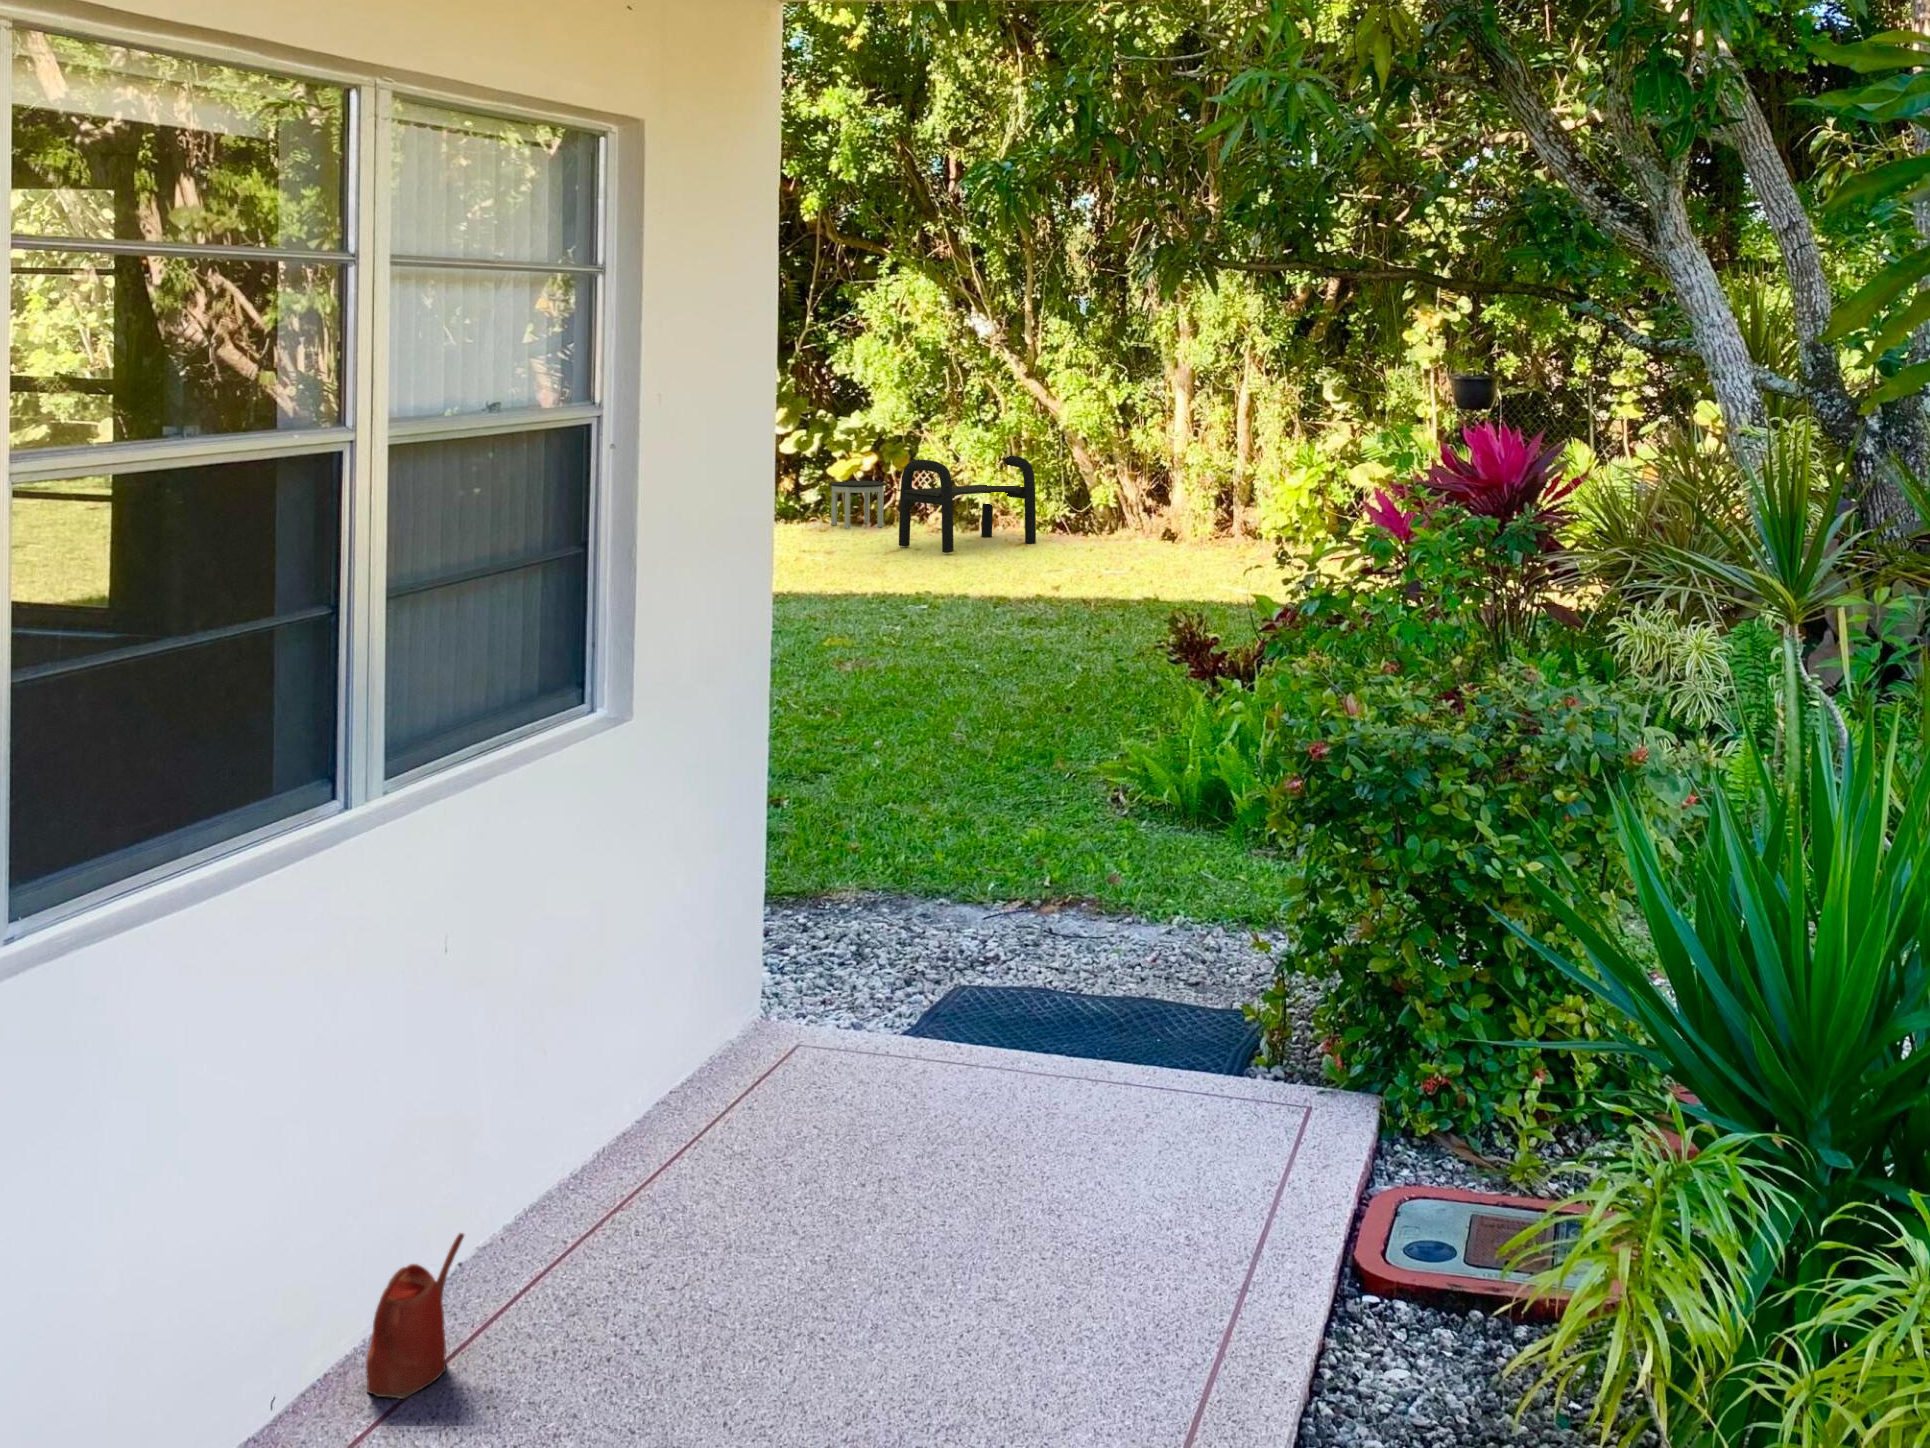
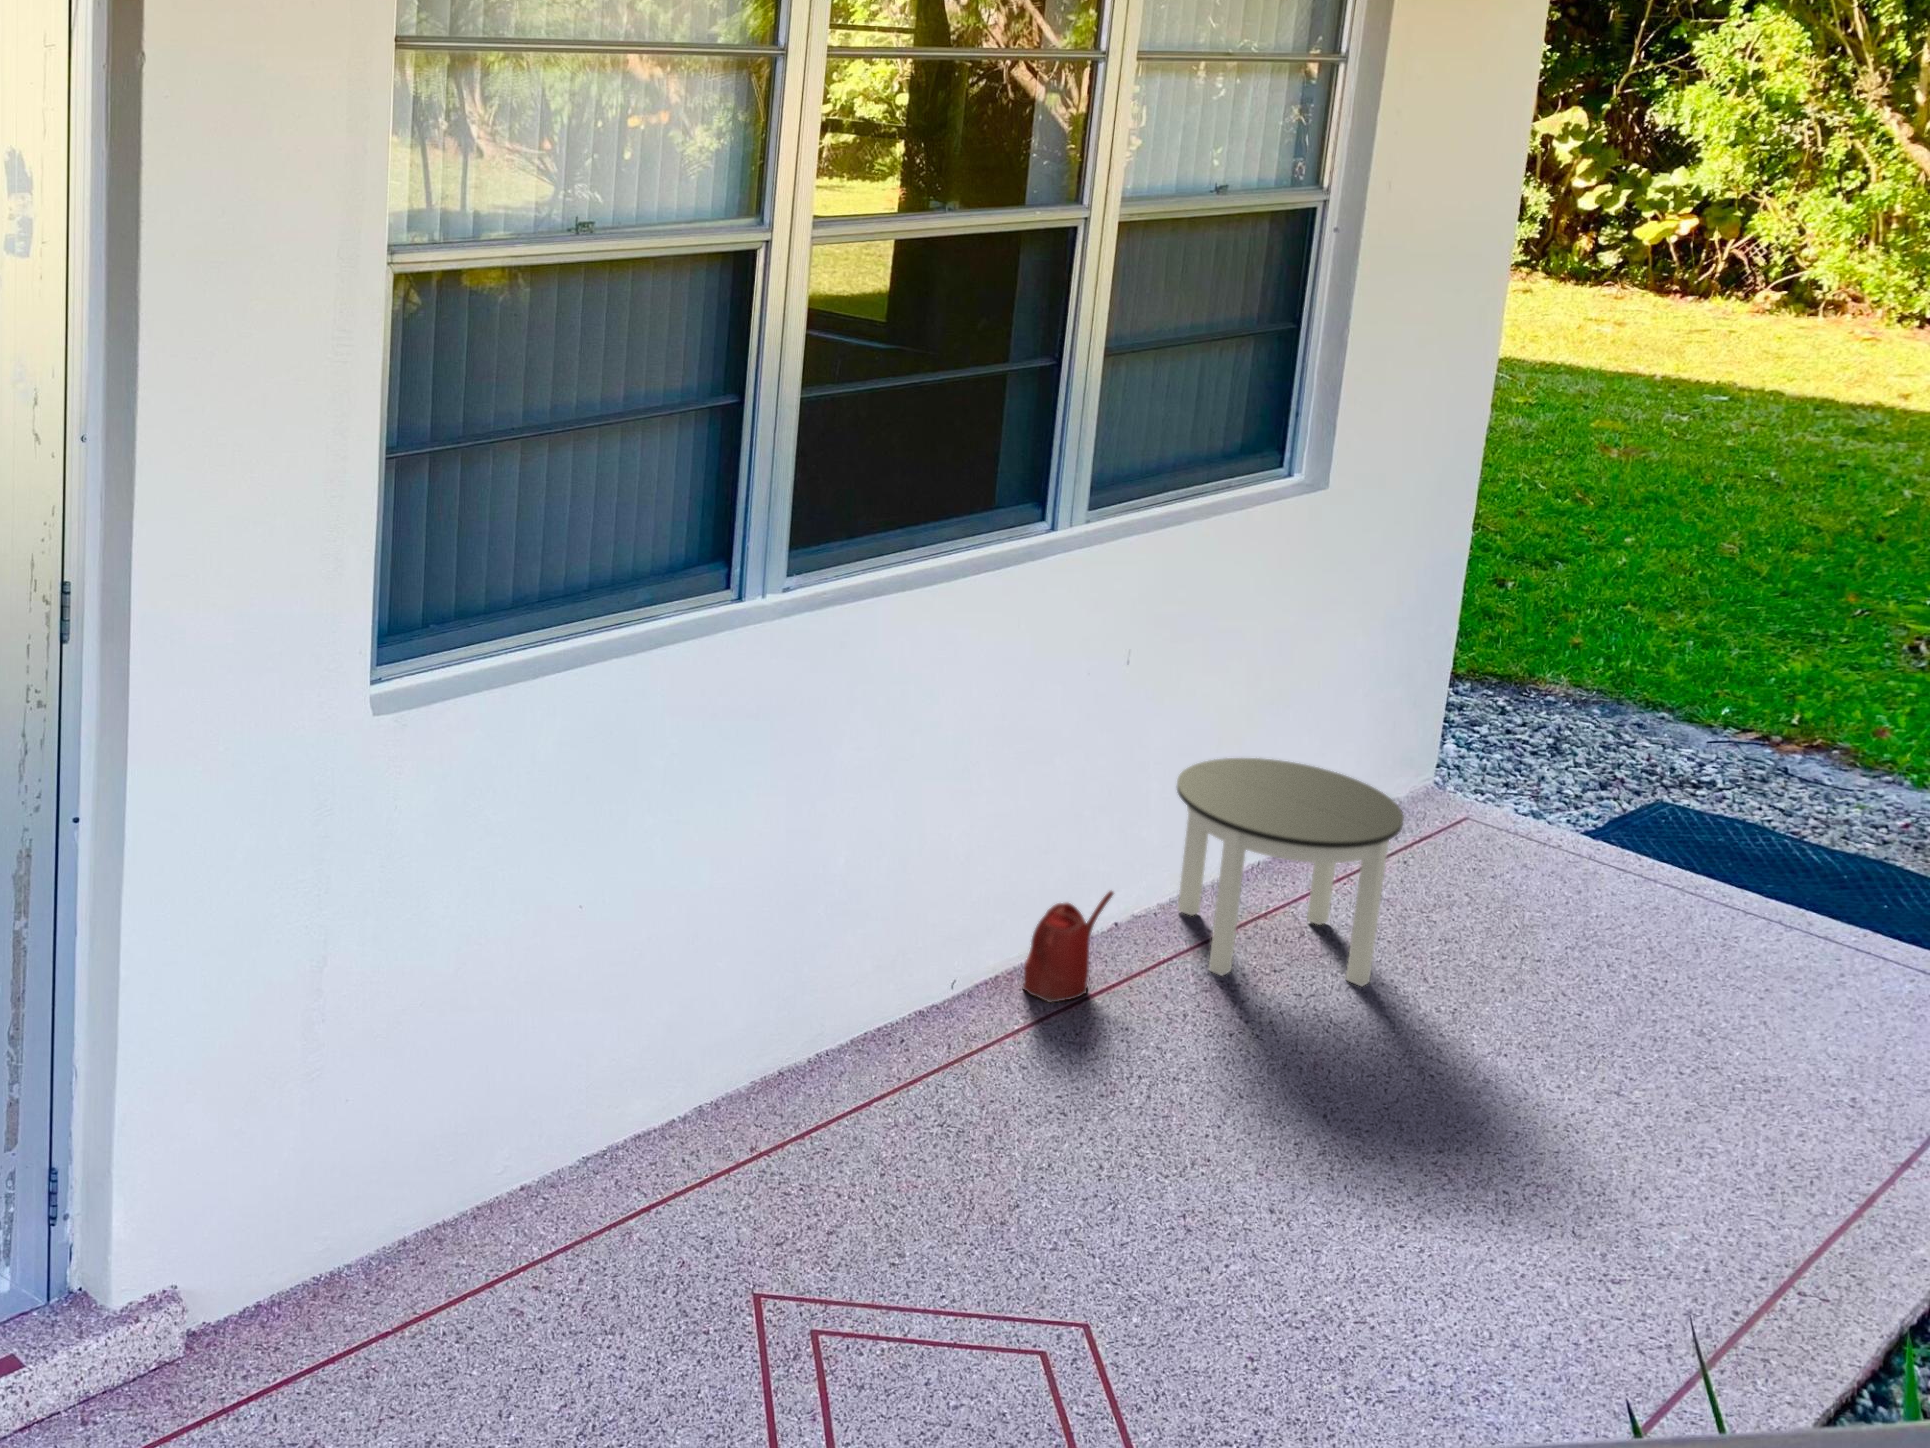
bench: present [899,456,1036,553] -> none [1708,229,1905,339]
round table: present [829,481,886,529] -> present [1177,758,1404,986]

